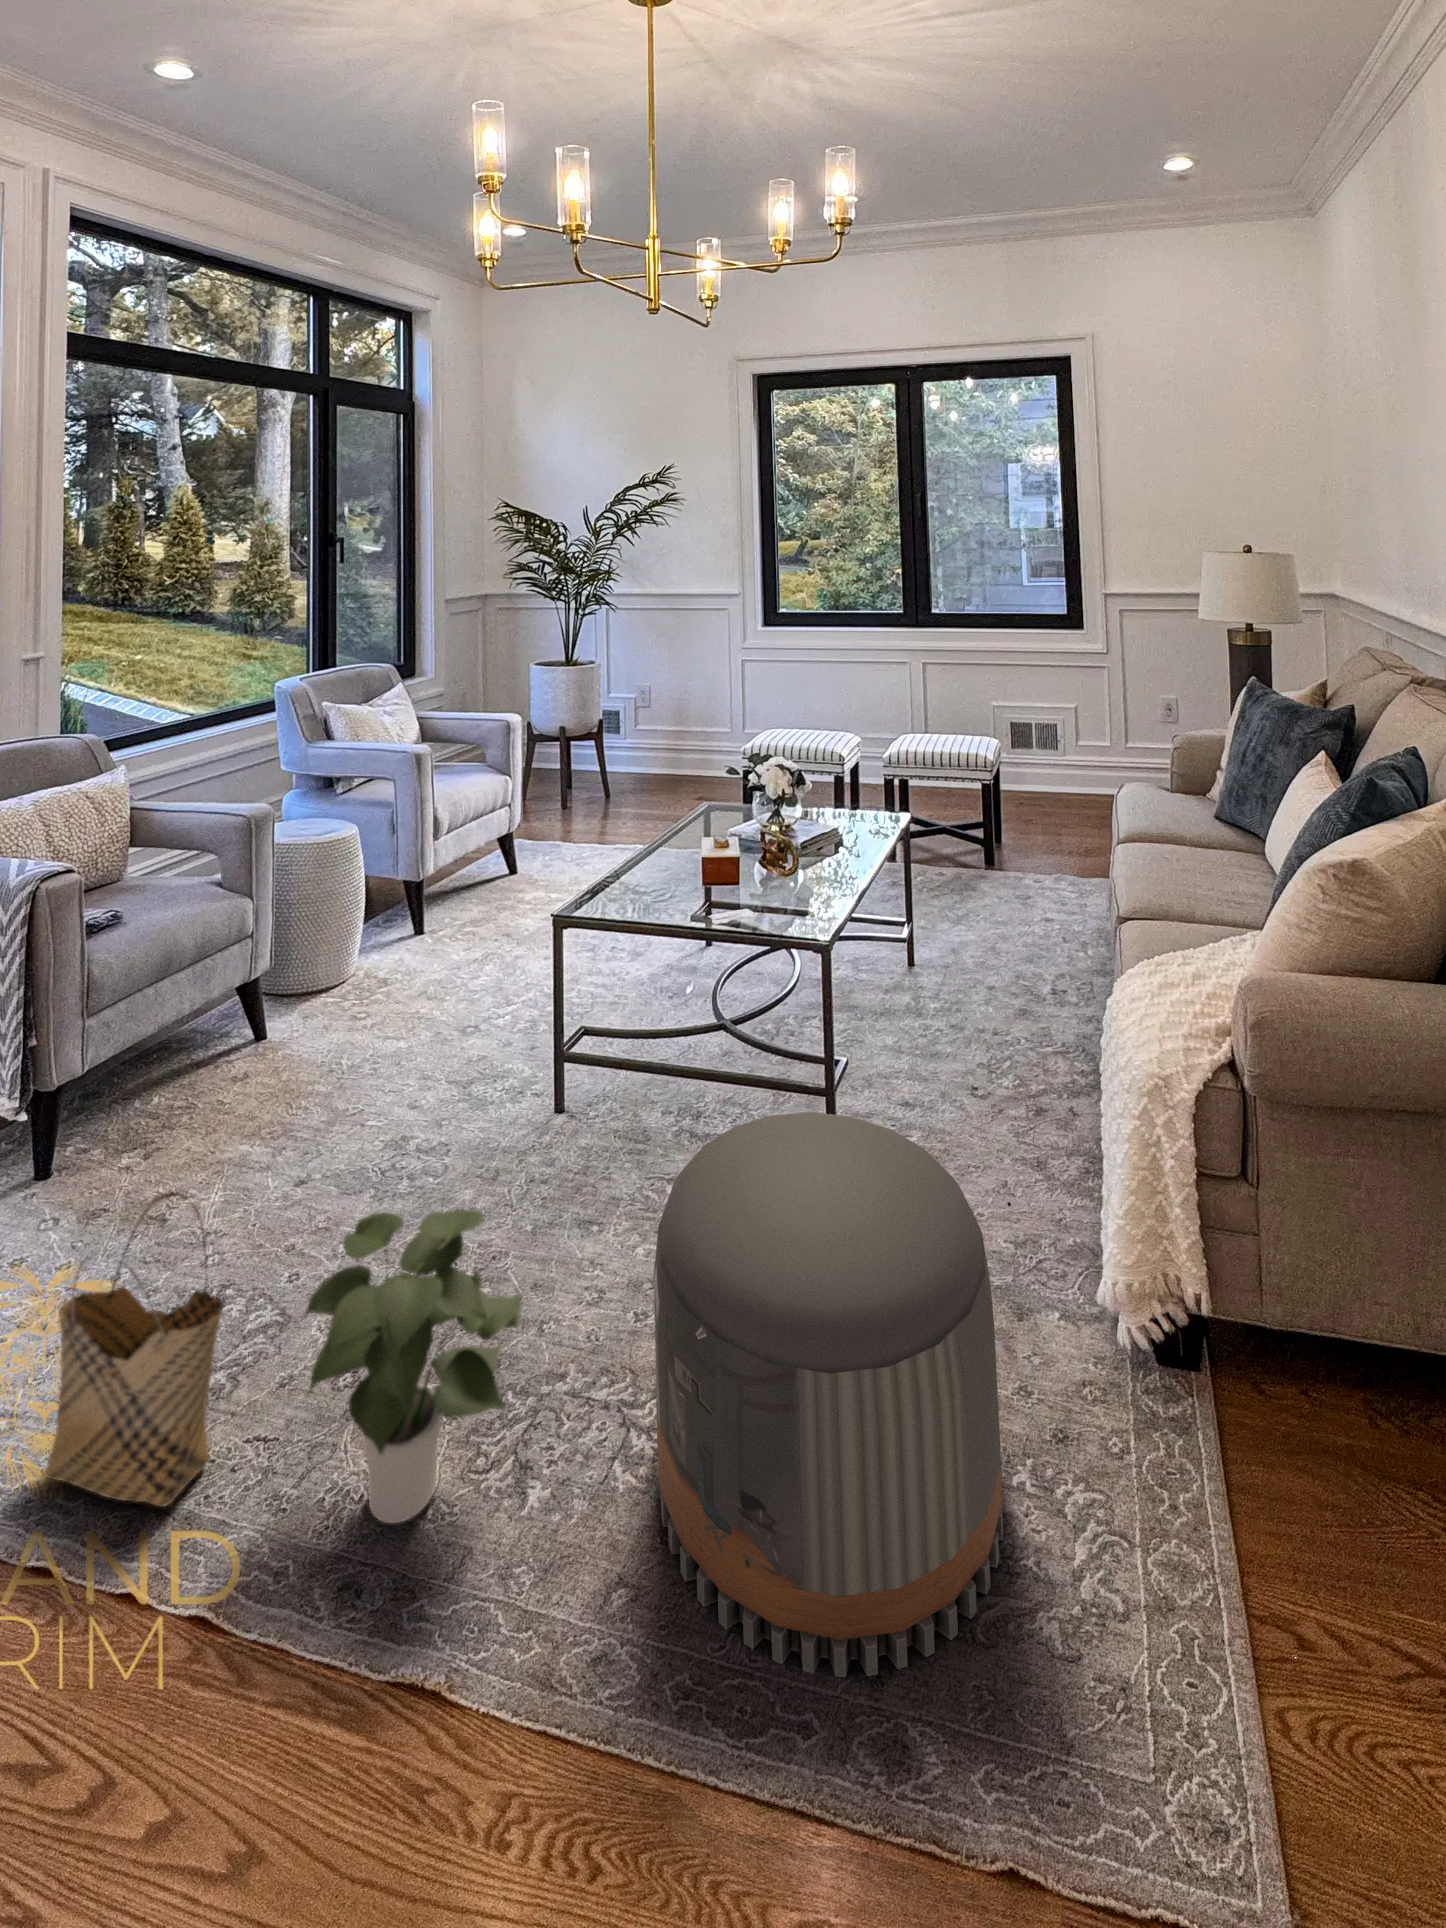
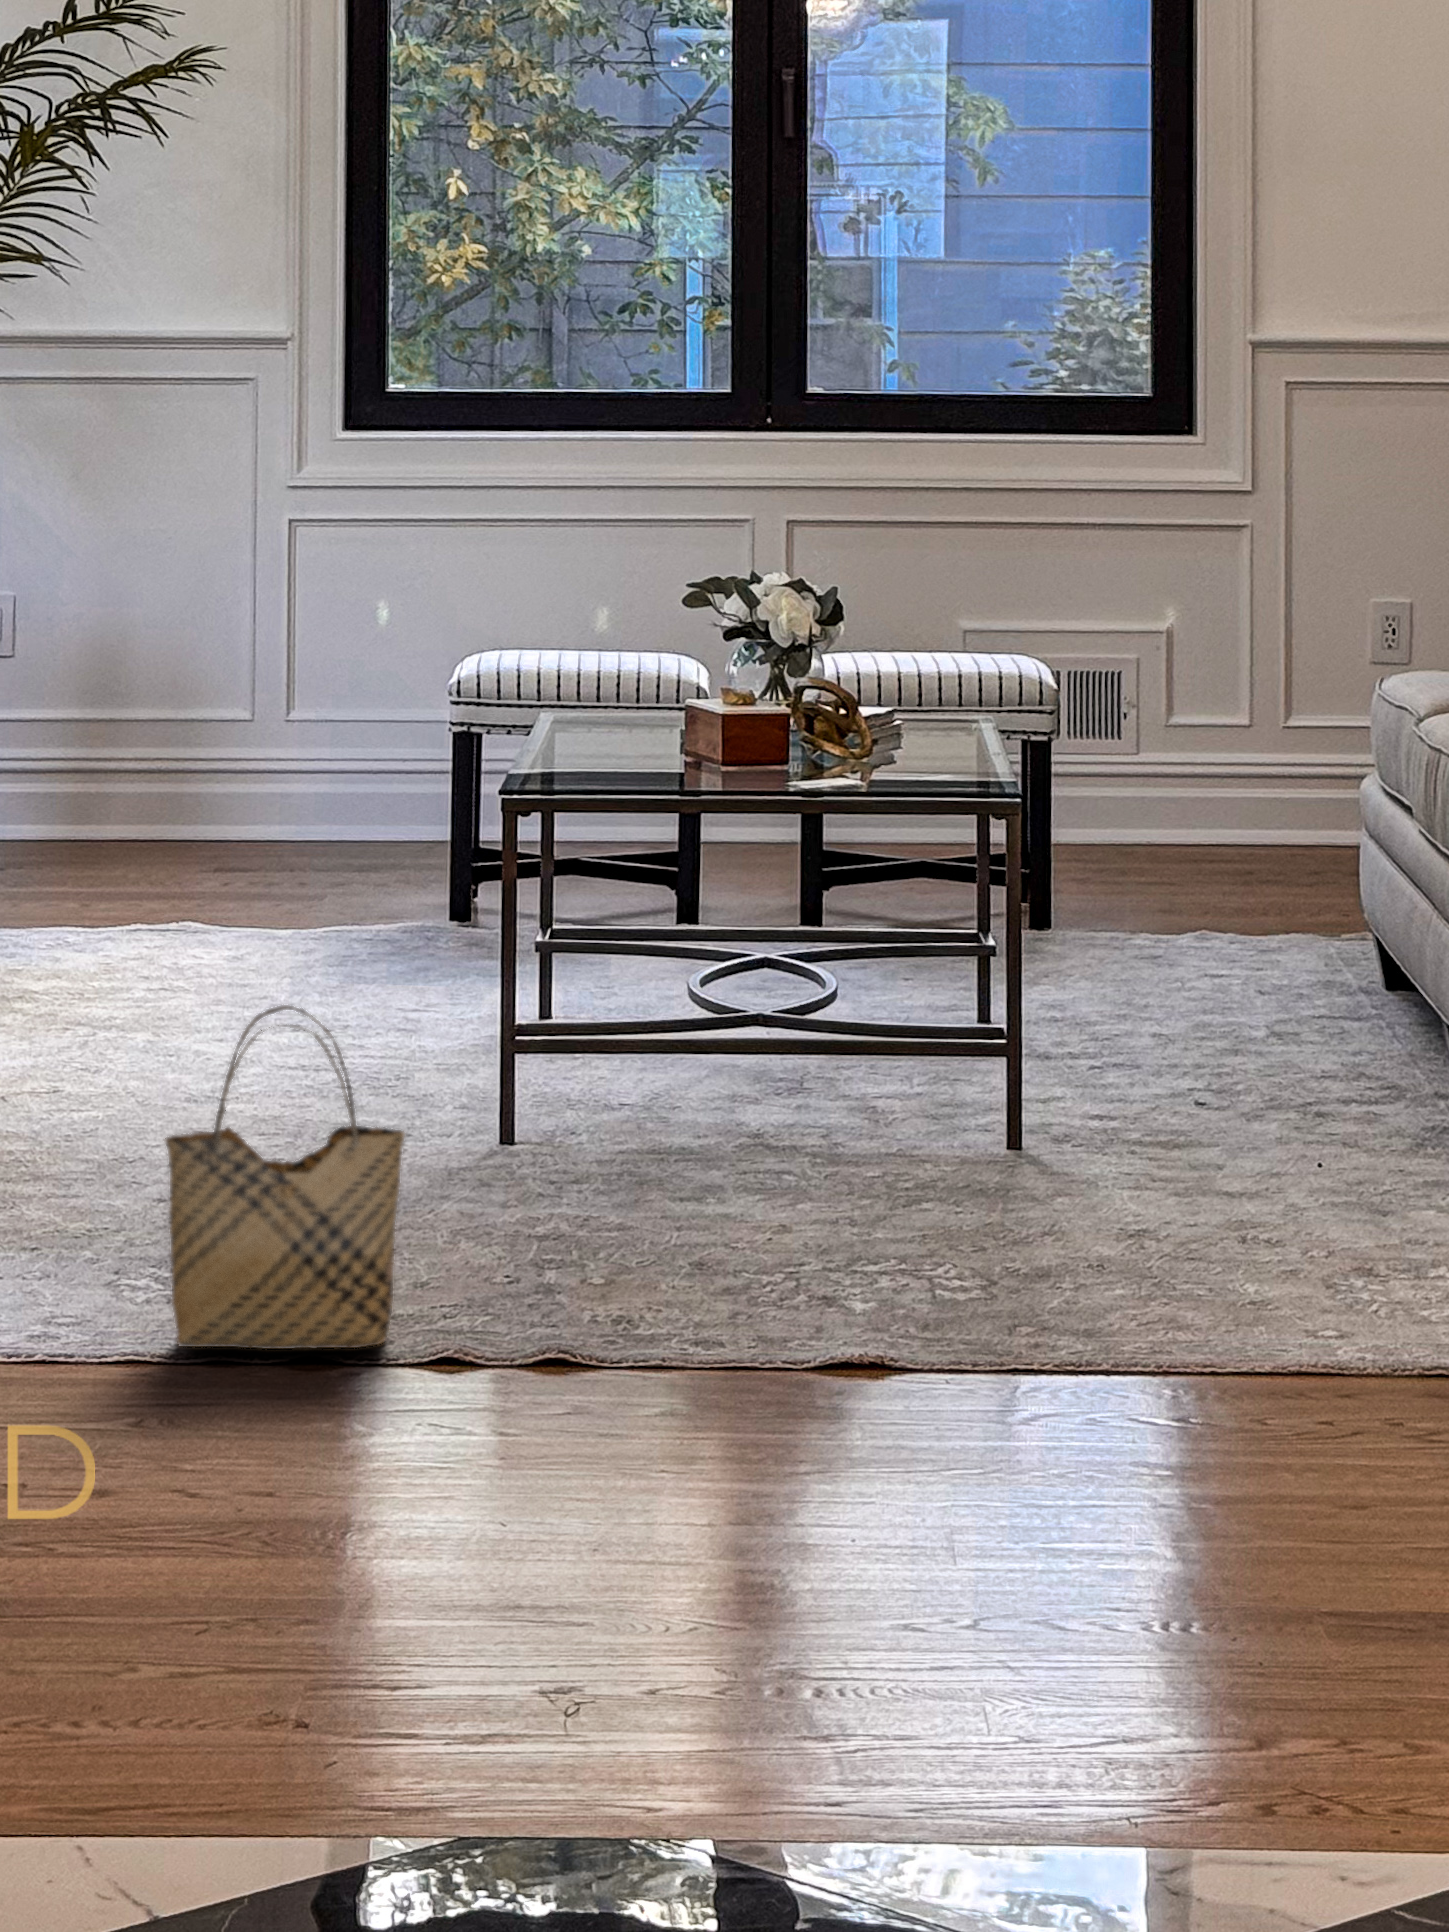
pouf: present [654,1112,1003,1677] -> none [976,909,1424,1350]
potted plant: present [305,1209,524,1523] -> none [520,998,834,1340]

